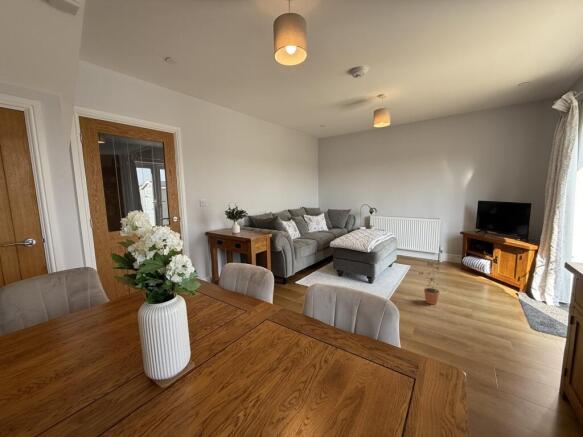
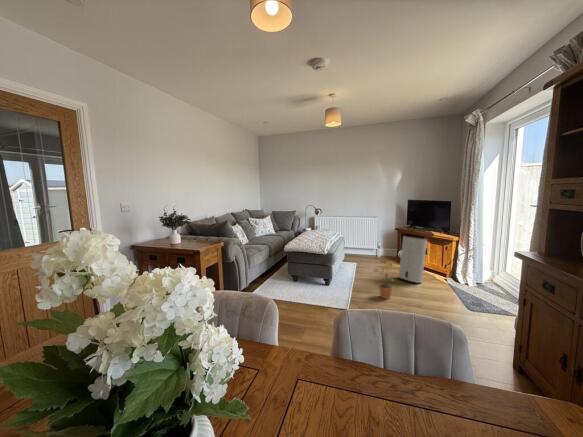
air purifier: none [455,241,492,293] -> present [399,236,427,283]

